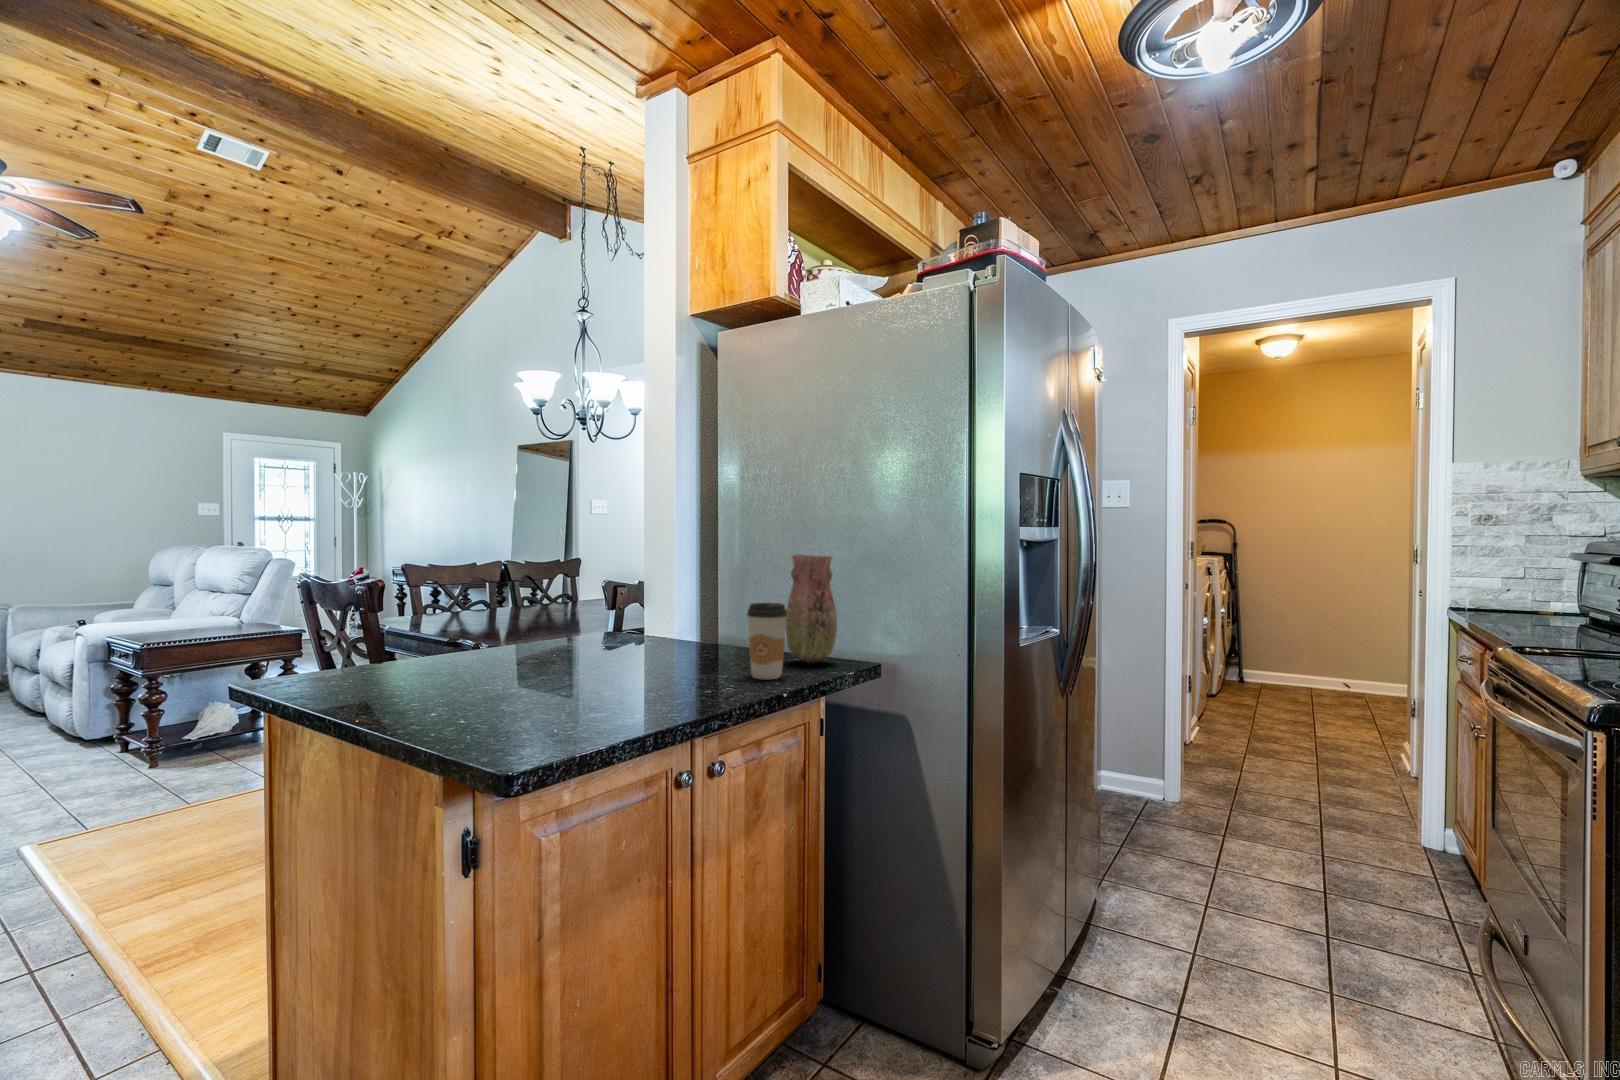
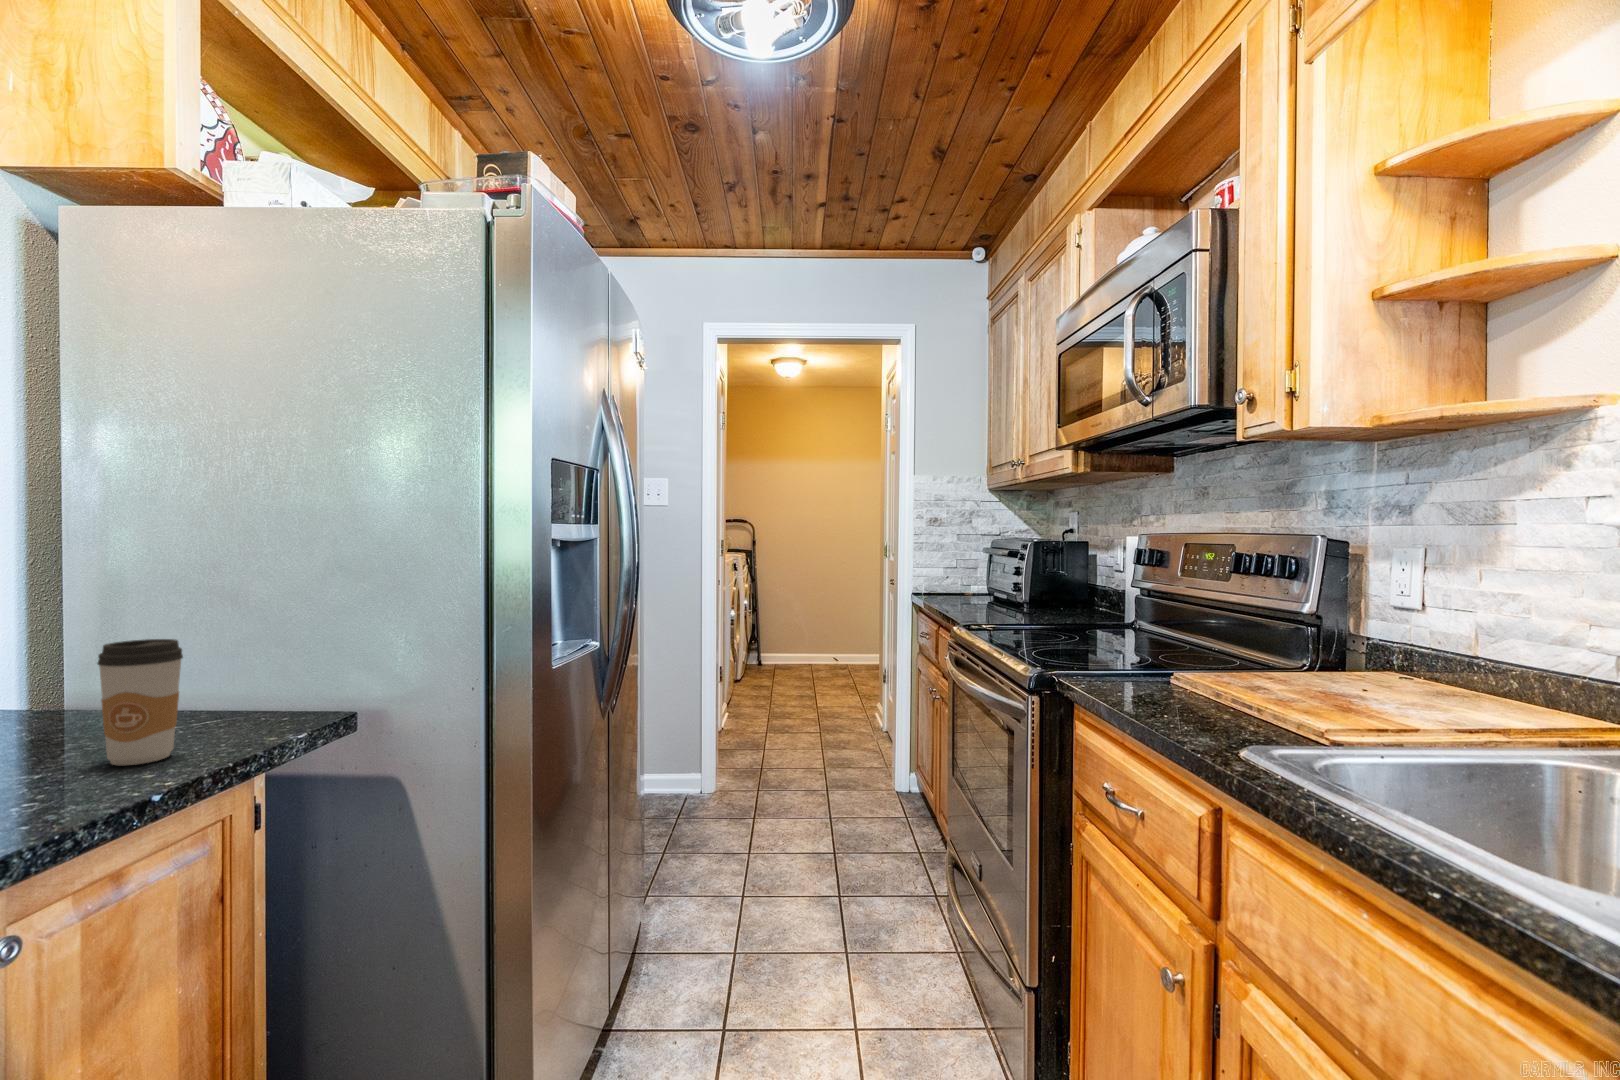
vase: present [785,554,837,663] -> none [190,561,286,722]

